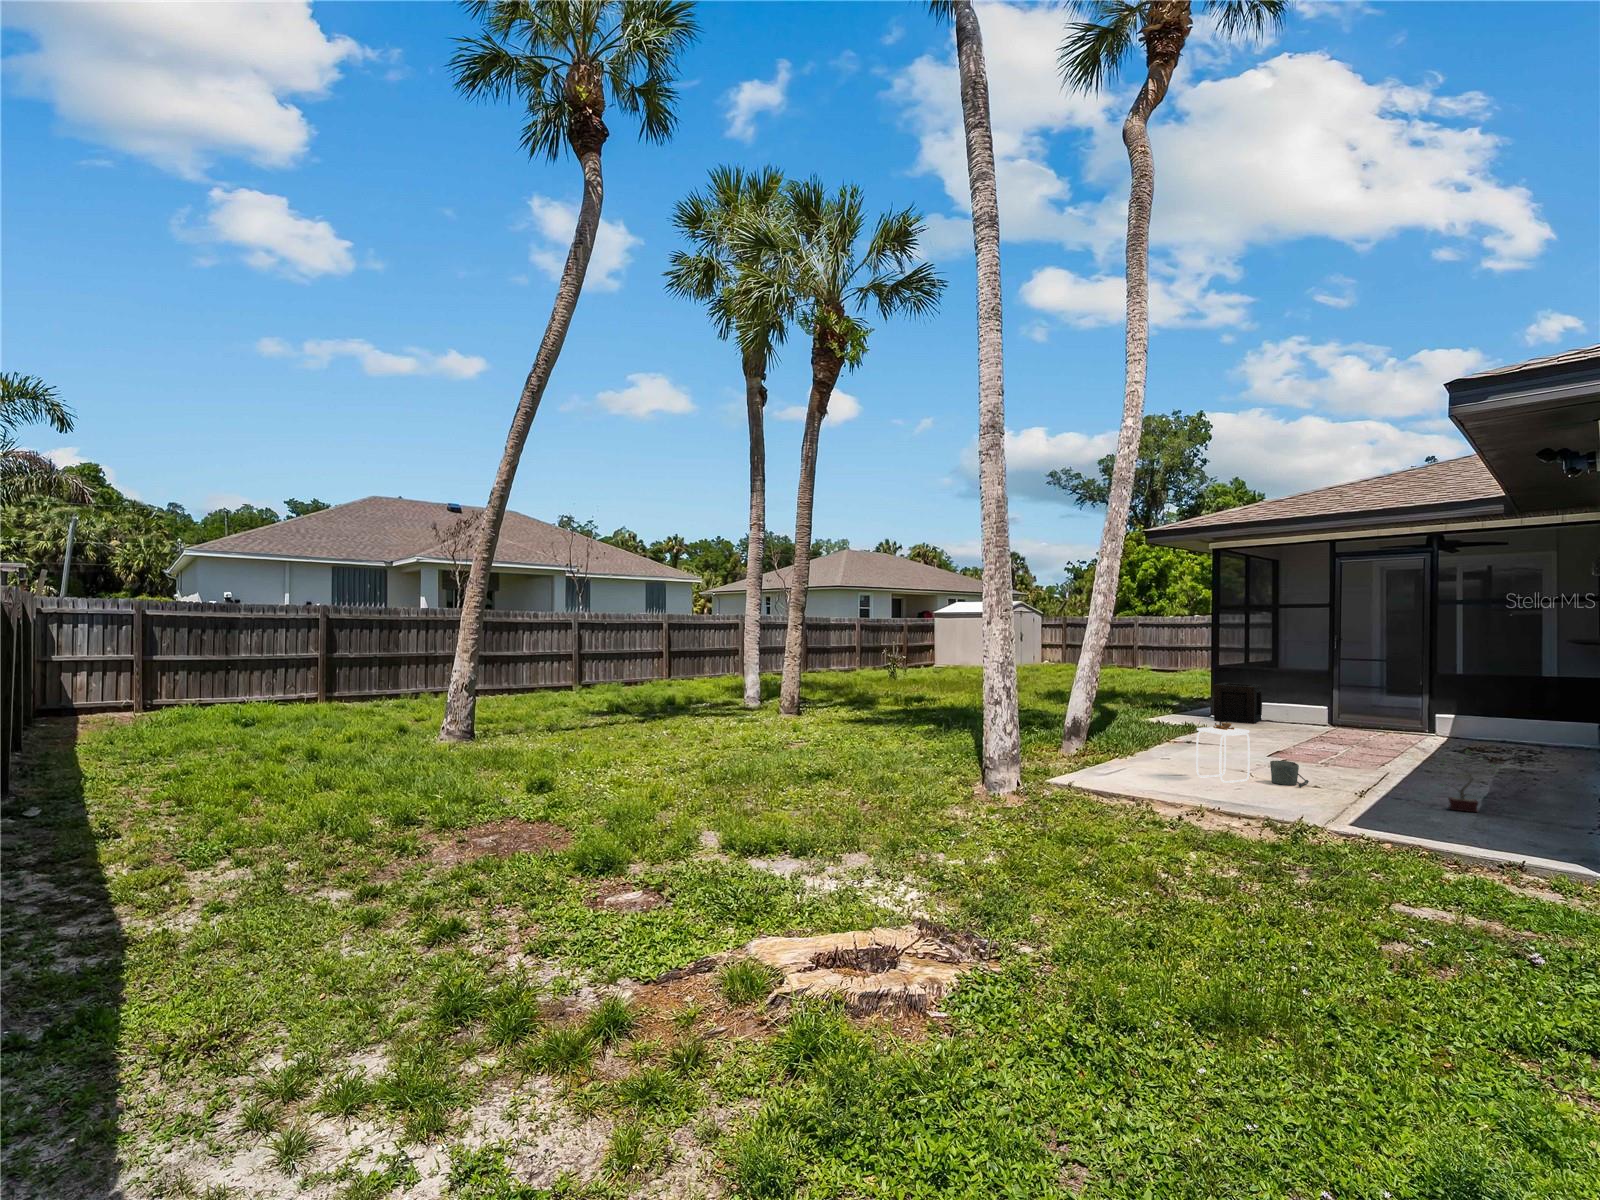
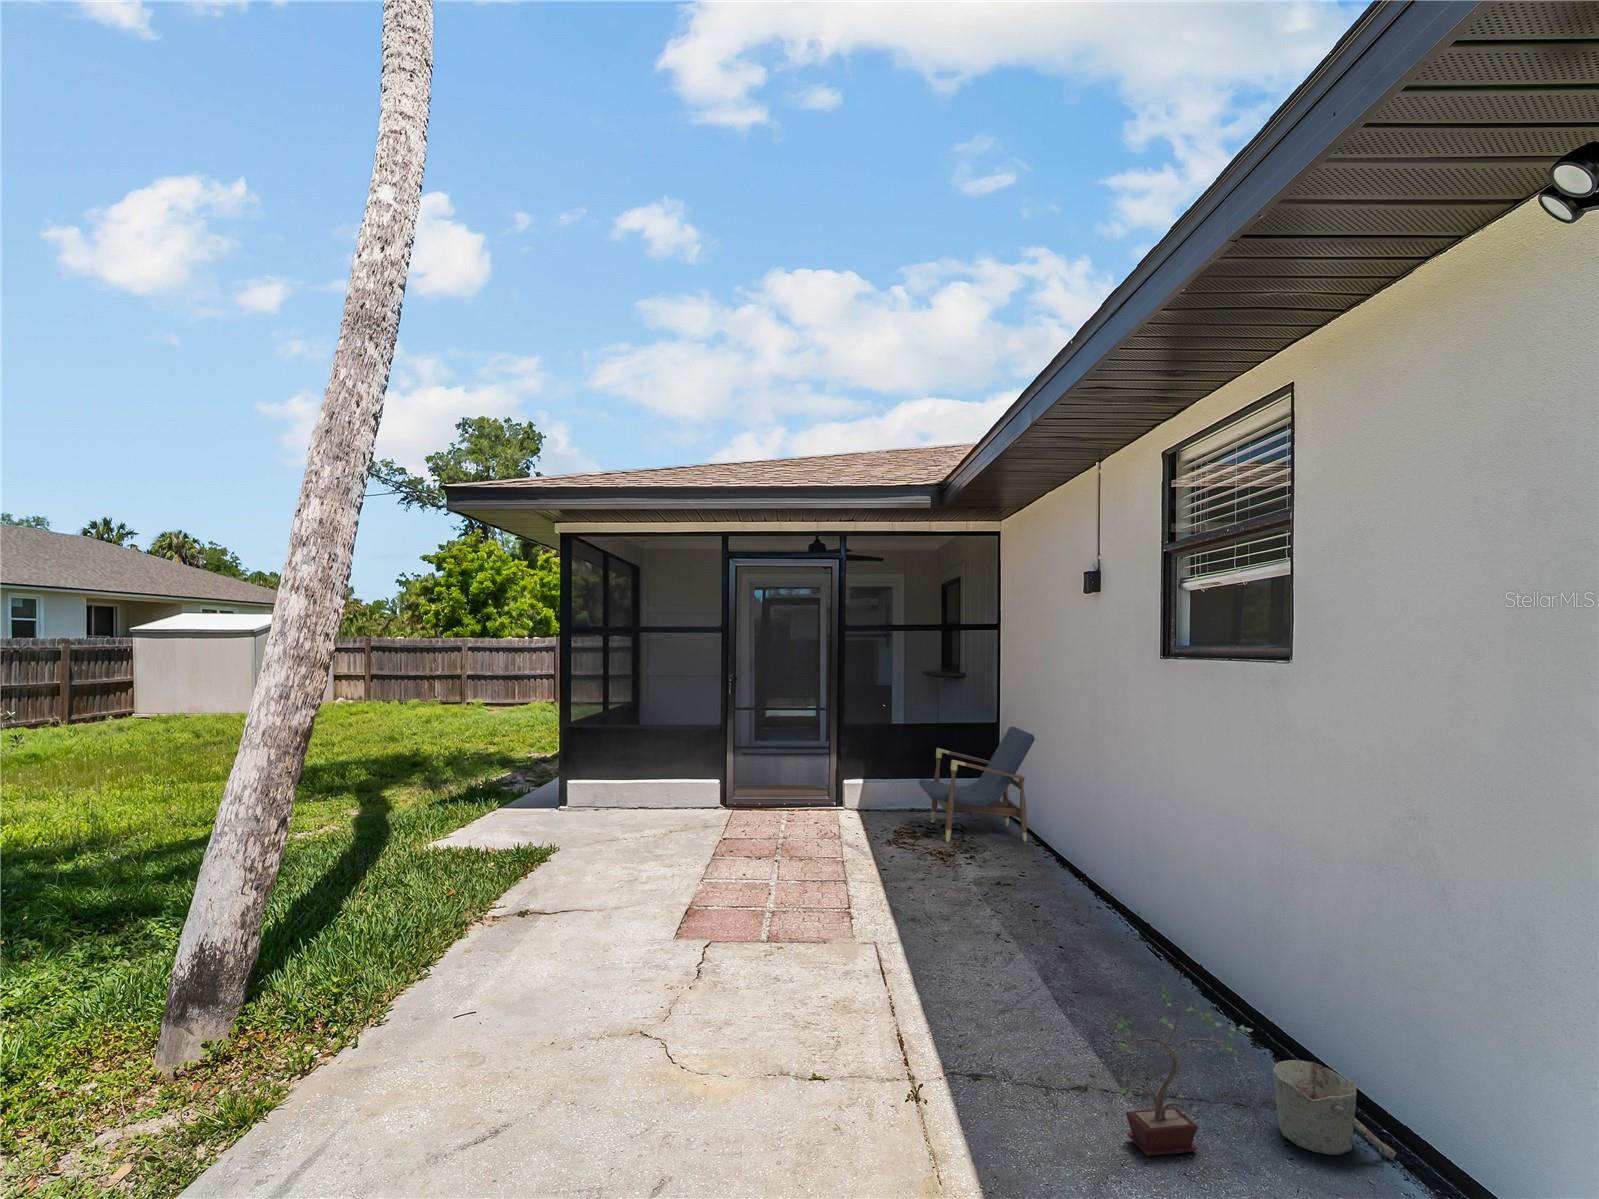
lounge chair: none [1484,678,1583,758] -> present [919,727,1035,842]
wooden crate: present [1214,683,1262,724] -> none [562,749,631,817]
side table: present [1196,721,1250,783] -> none [531,948,669,1148]
bucket: present [1270,761,1309,787] -> present [1273,1060,1396,1160]

